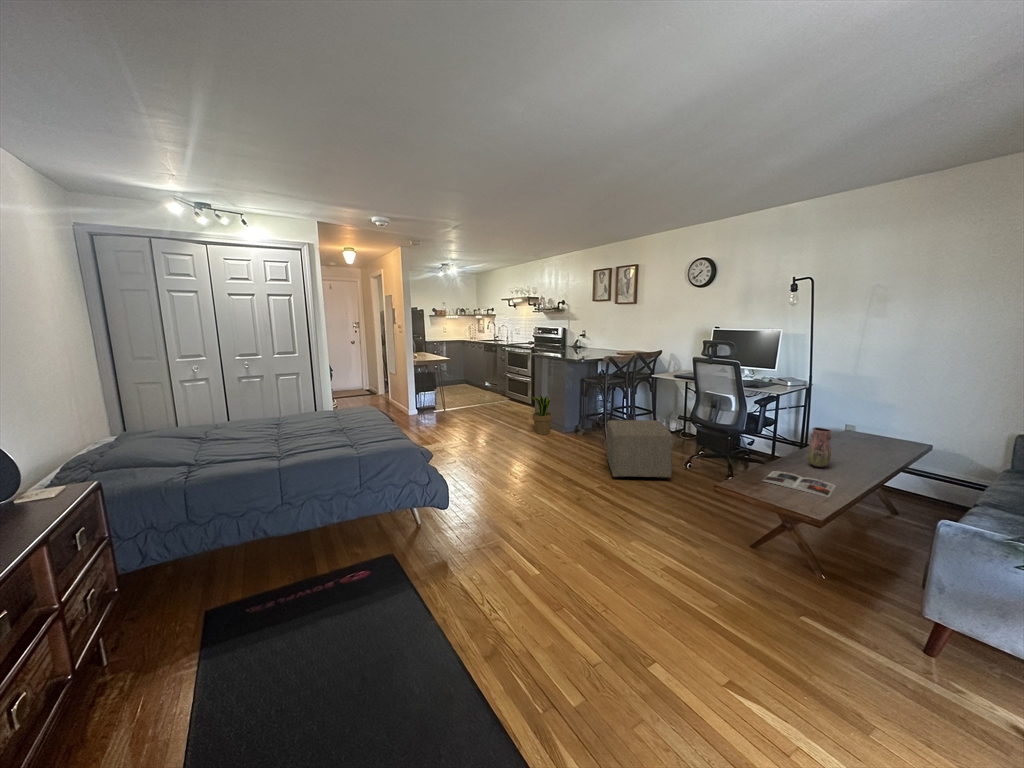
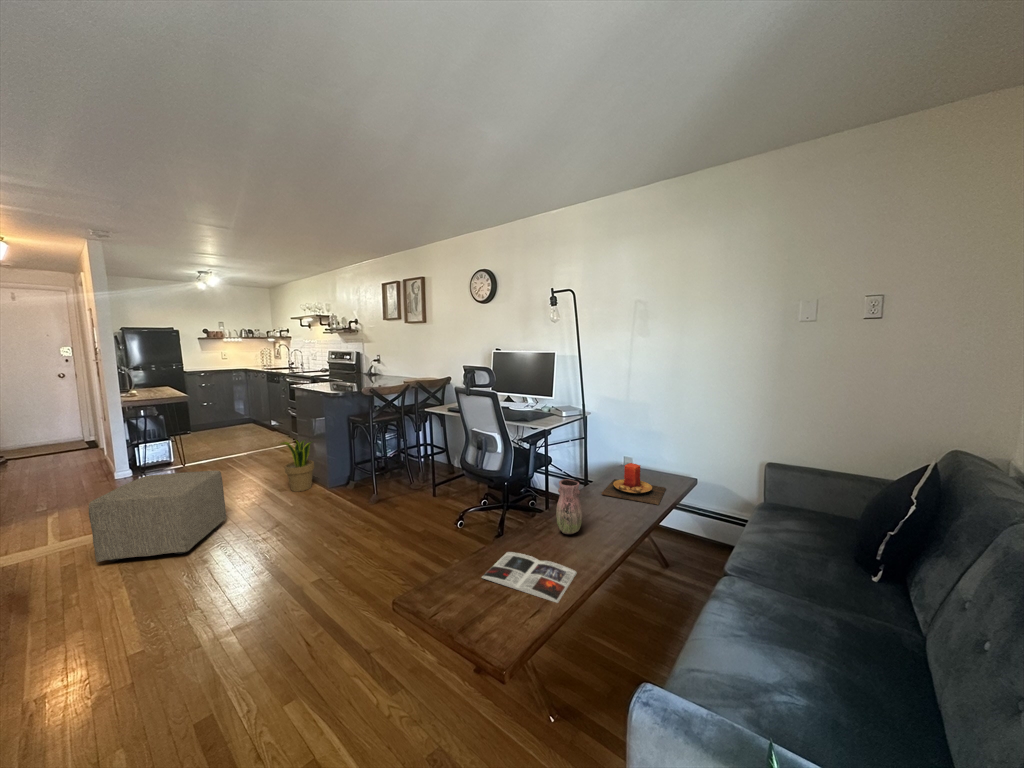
ottoman: present [607,420,673,479] -> present [89,471,226,562]
candle: none [836,425,901,458] -> present [602,463,666,505]

